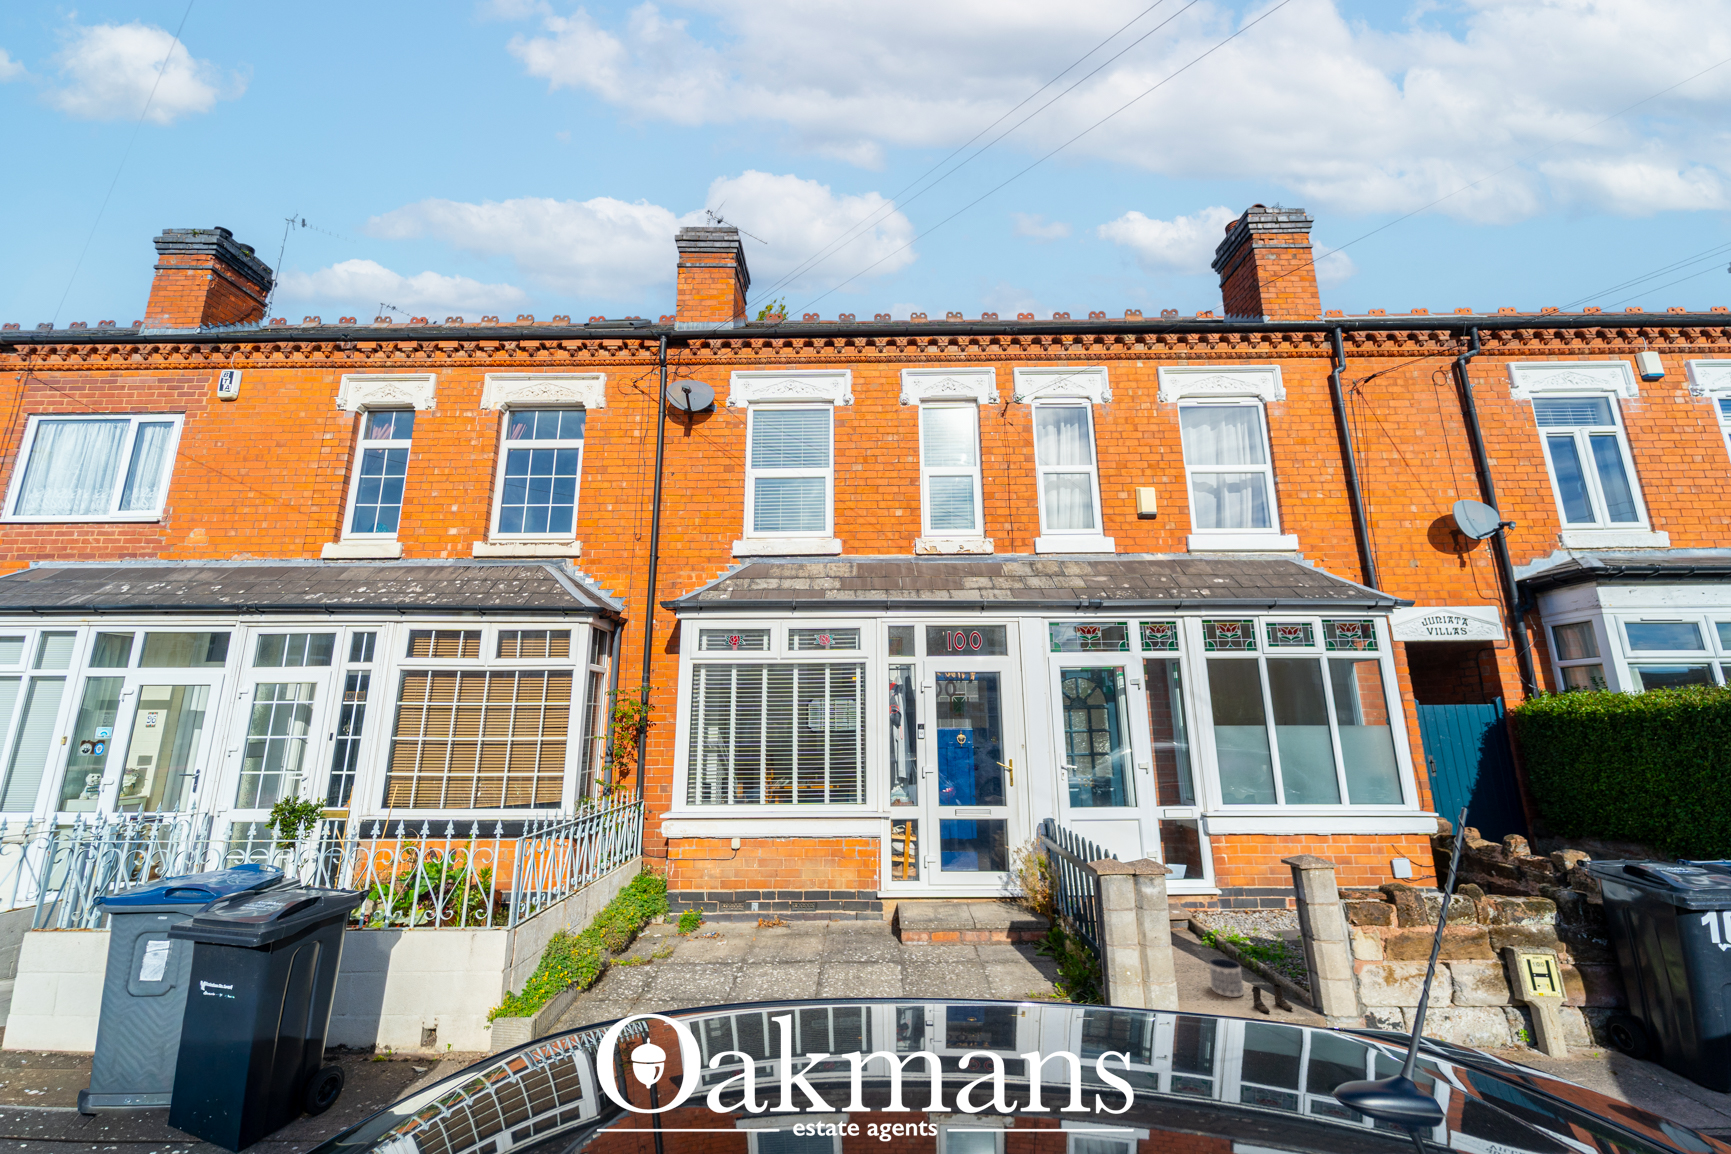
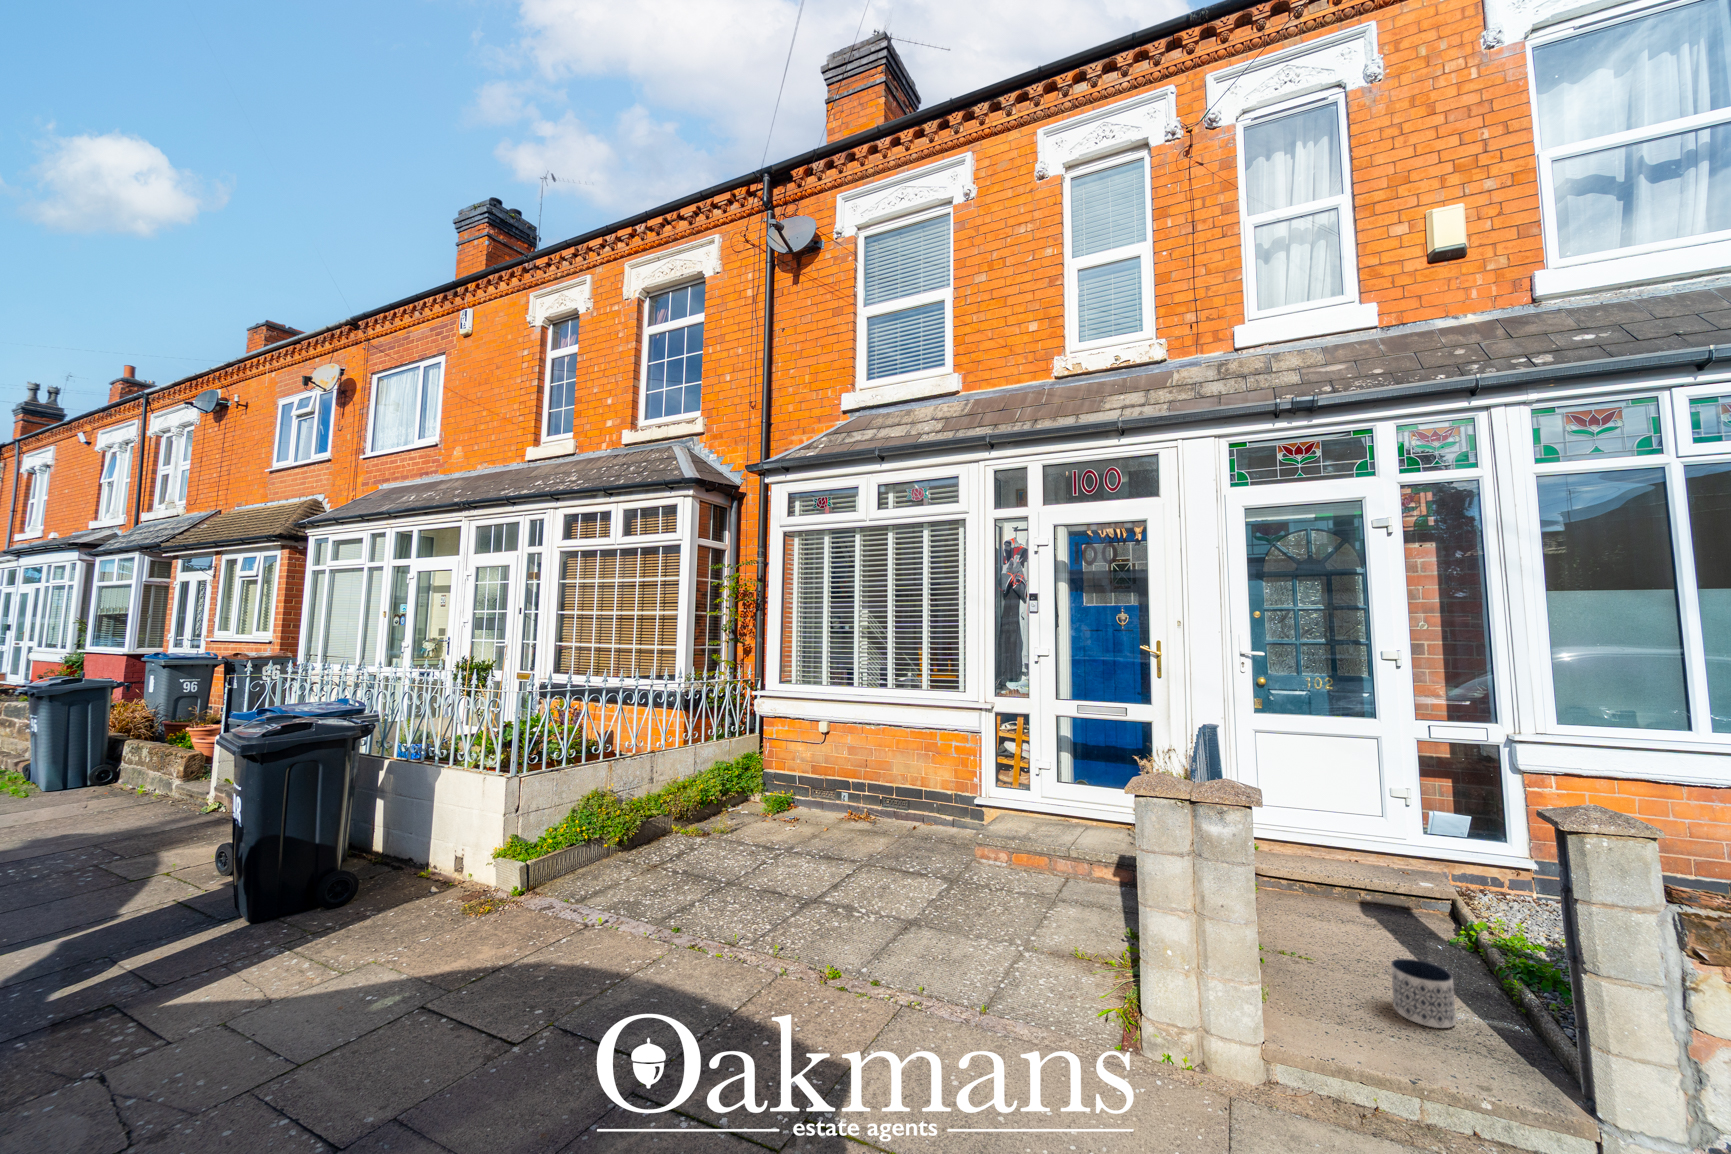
boots: present [1252,984,1293,1013] -> none [1453,1017,1541,1076]

